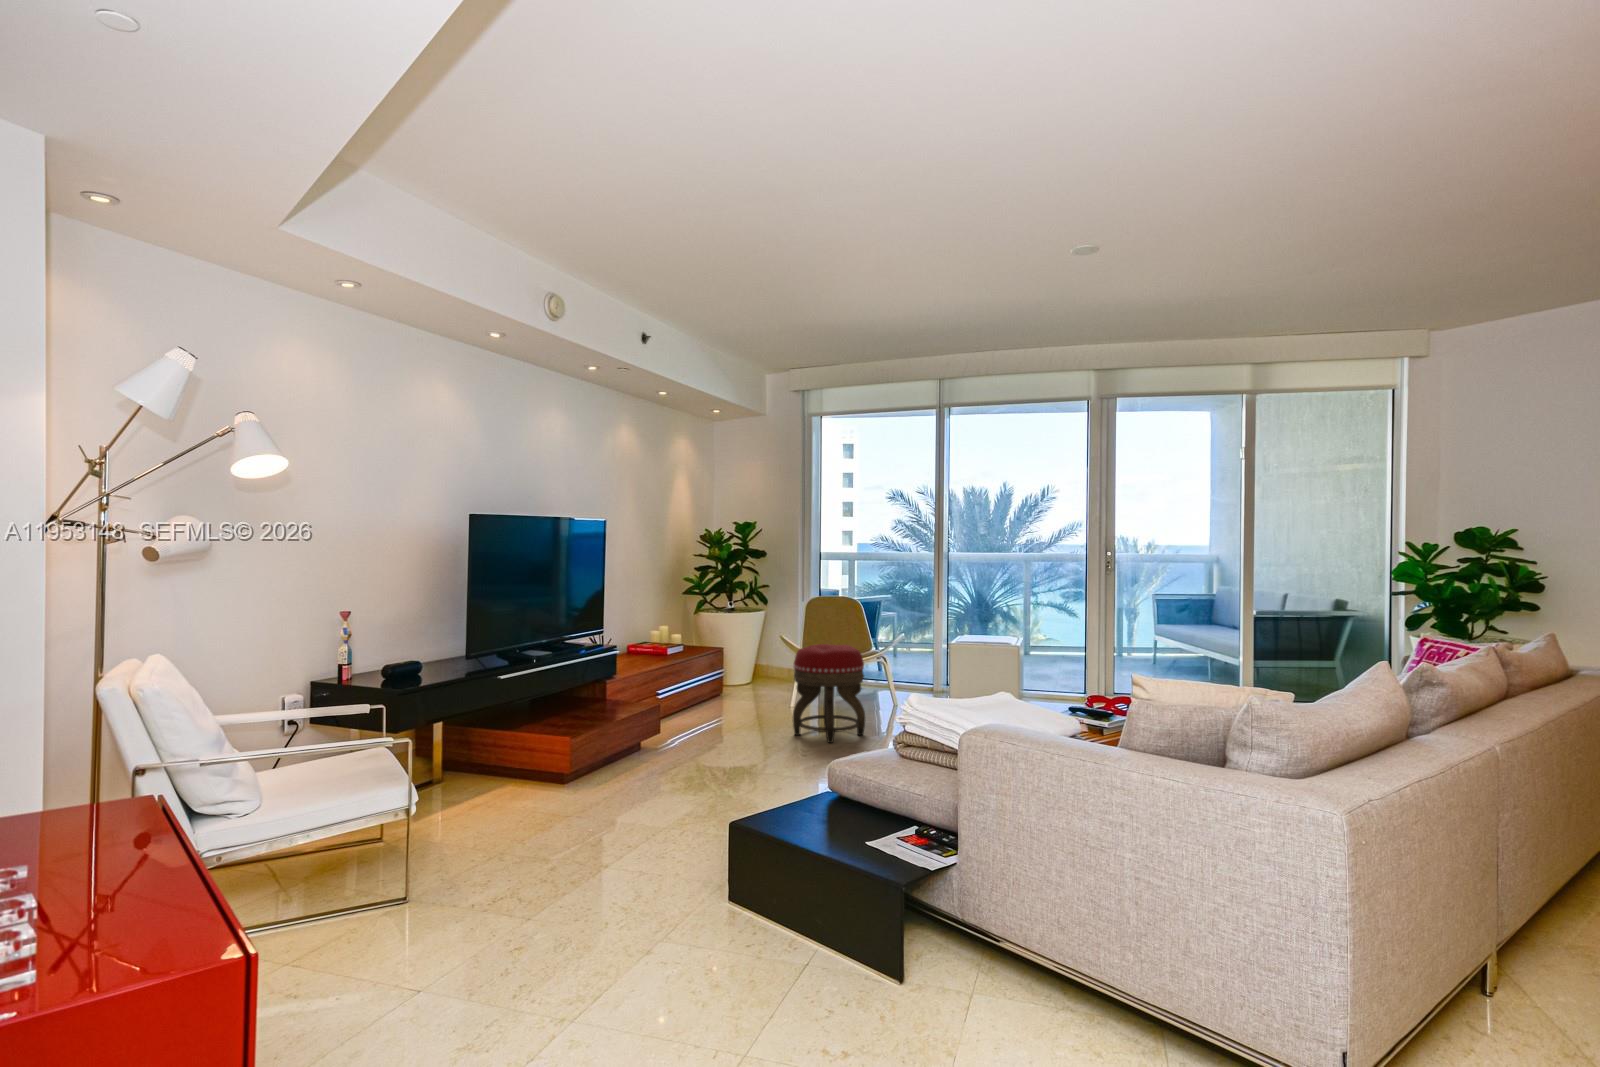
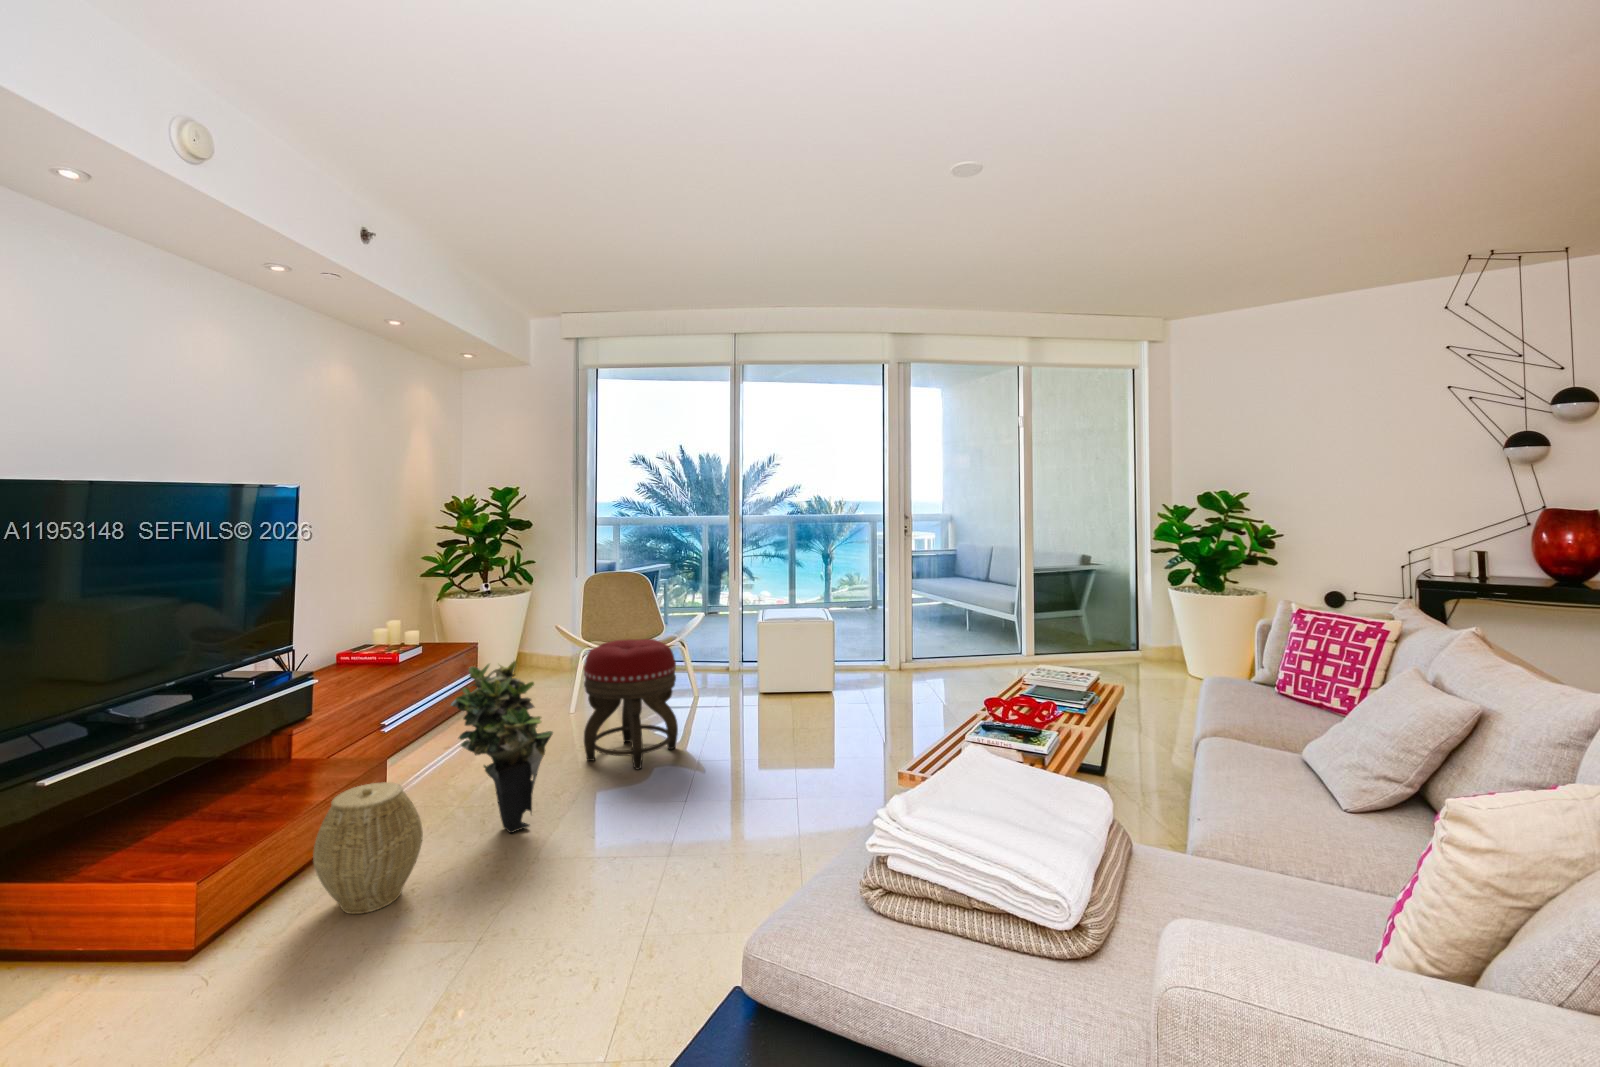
potted plant: none [701,646,767,762] -> present [451,661,553,833]
woven basket: none [627,708,684,782] -> present [313,782,423,914]

